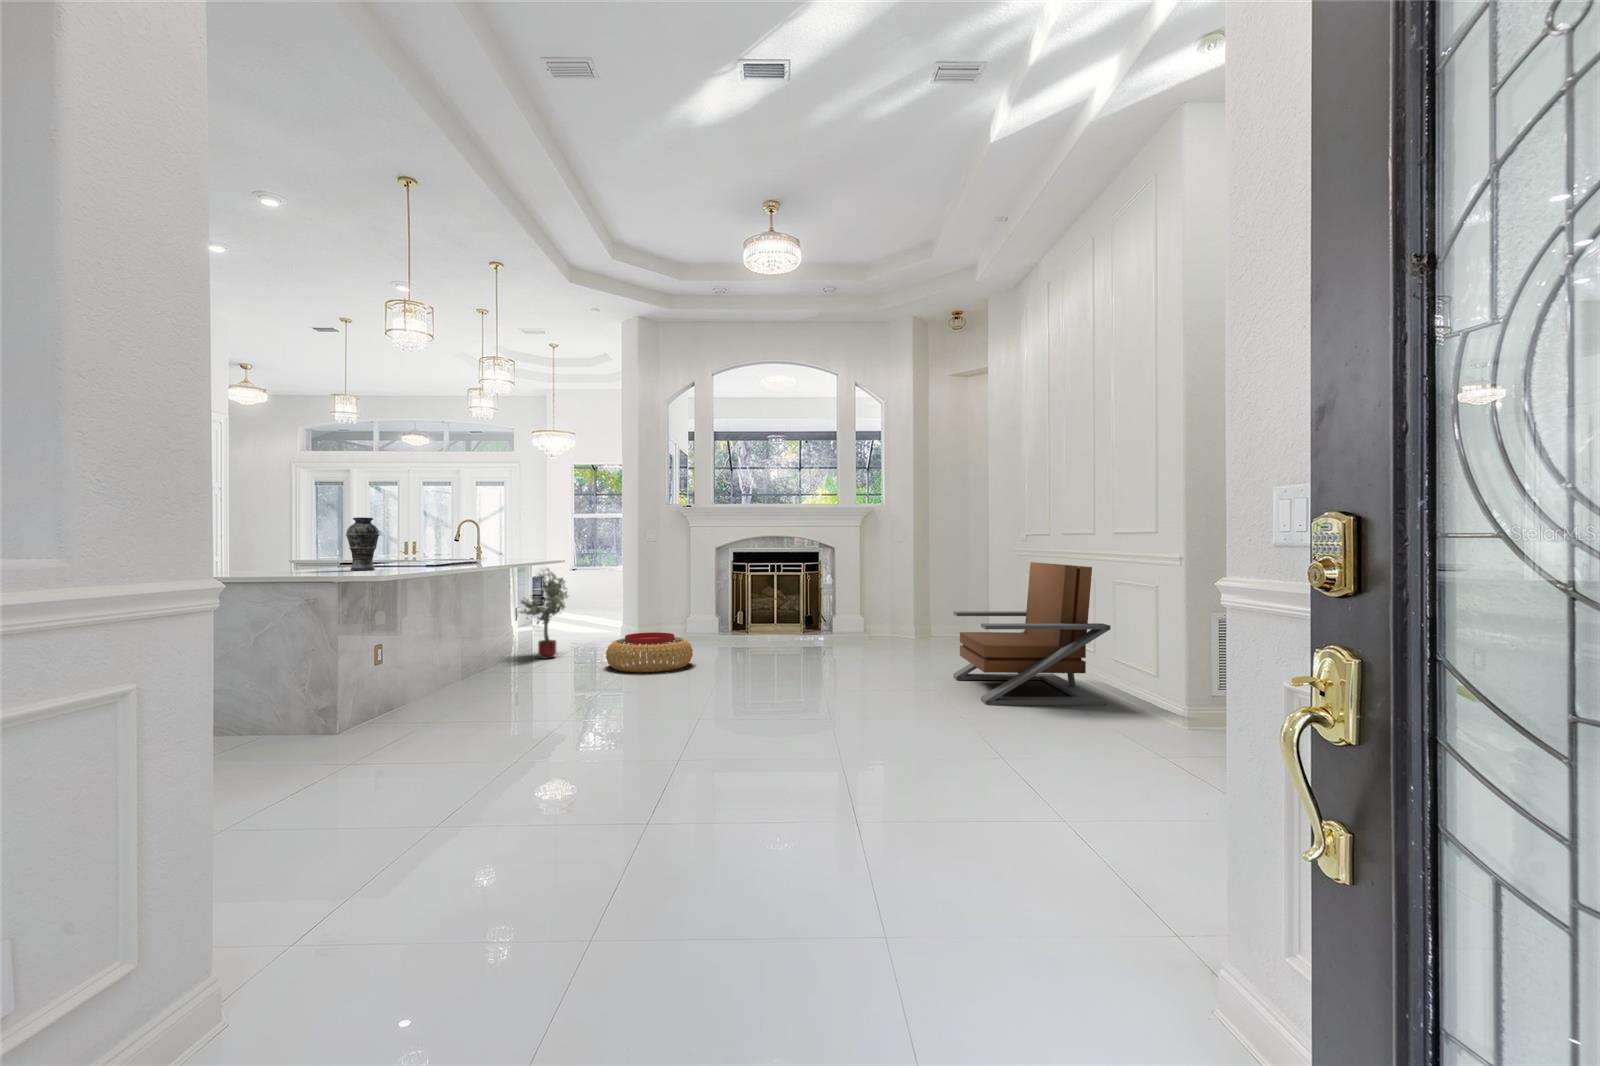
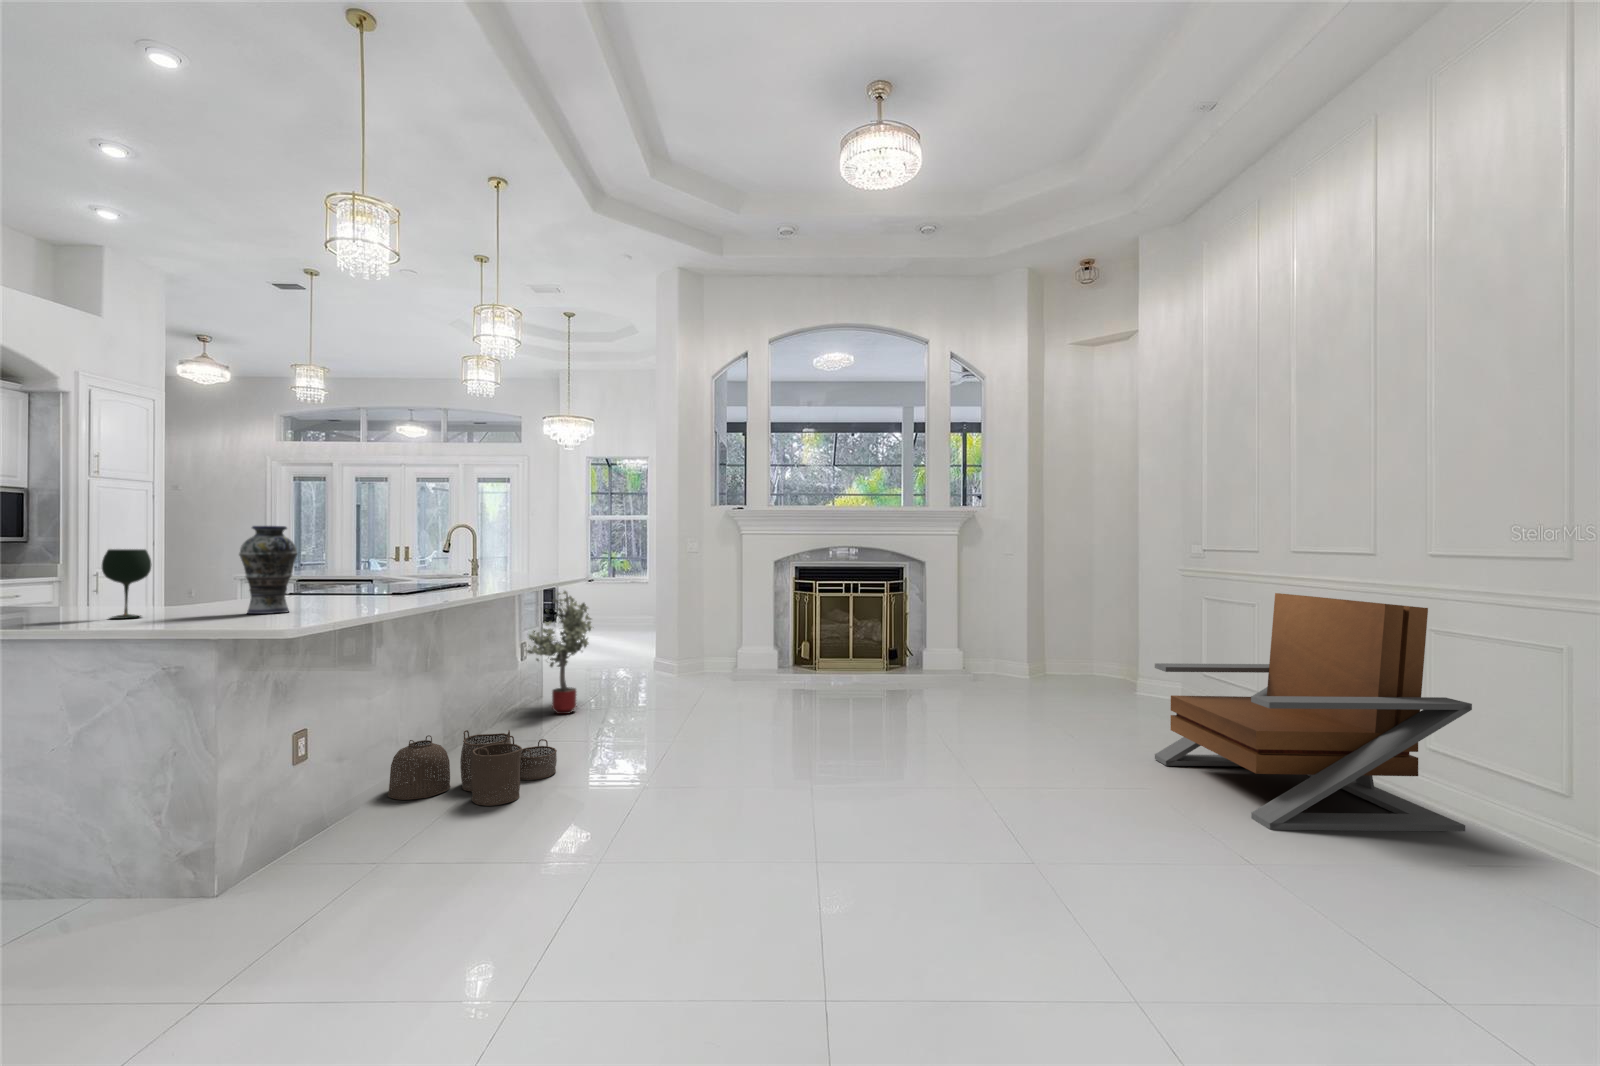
wine glass: none [270,531,296,572] -> present [102,549,152,619]
pouf: present [606,632,693,672] -> none [647,682,766,744]
woven basket: none [428,654,540,699] -> present [388,730,557,806]

